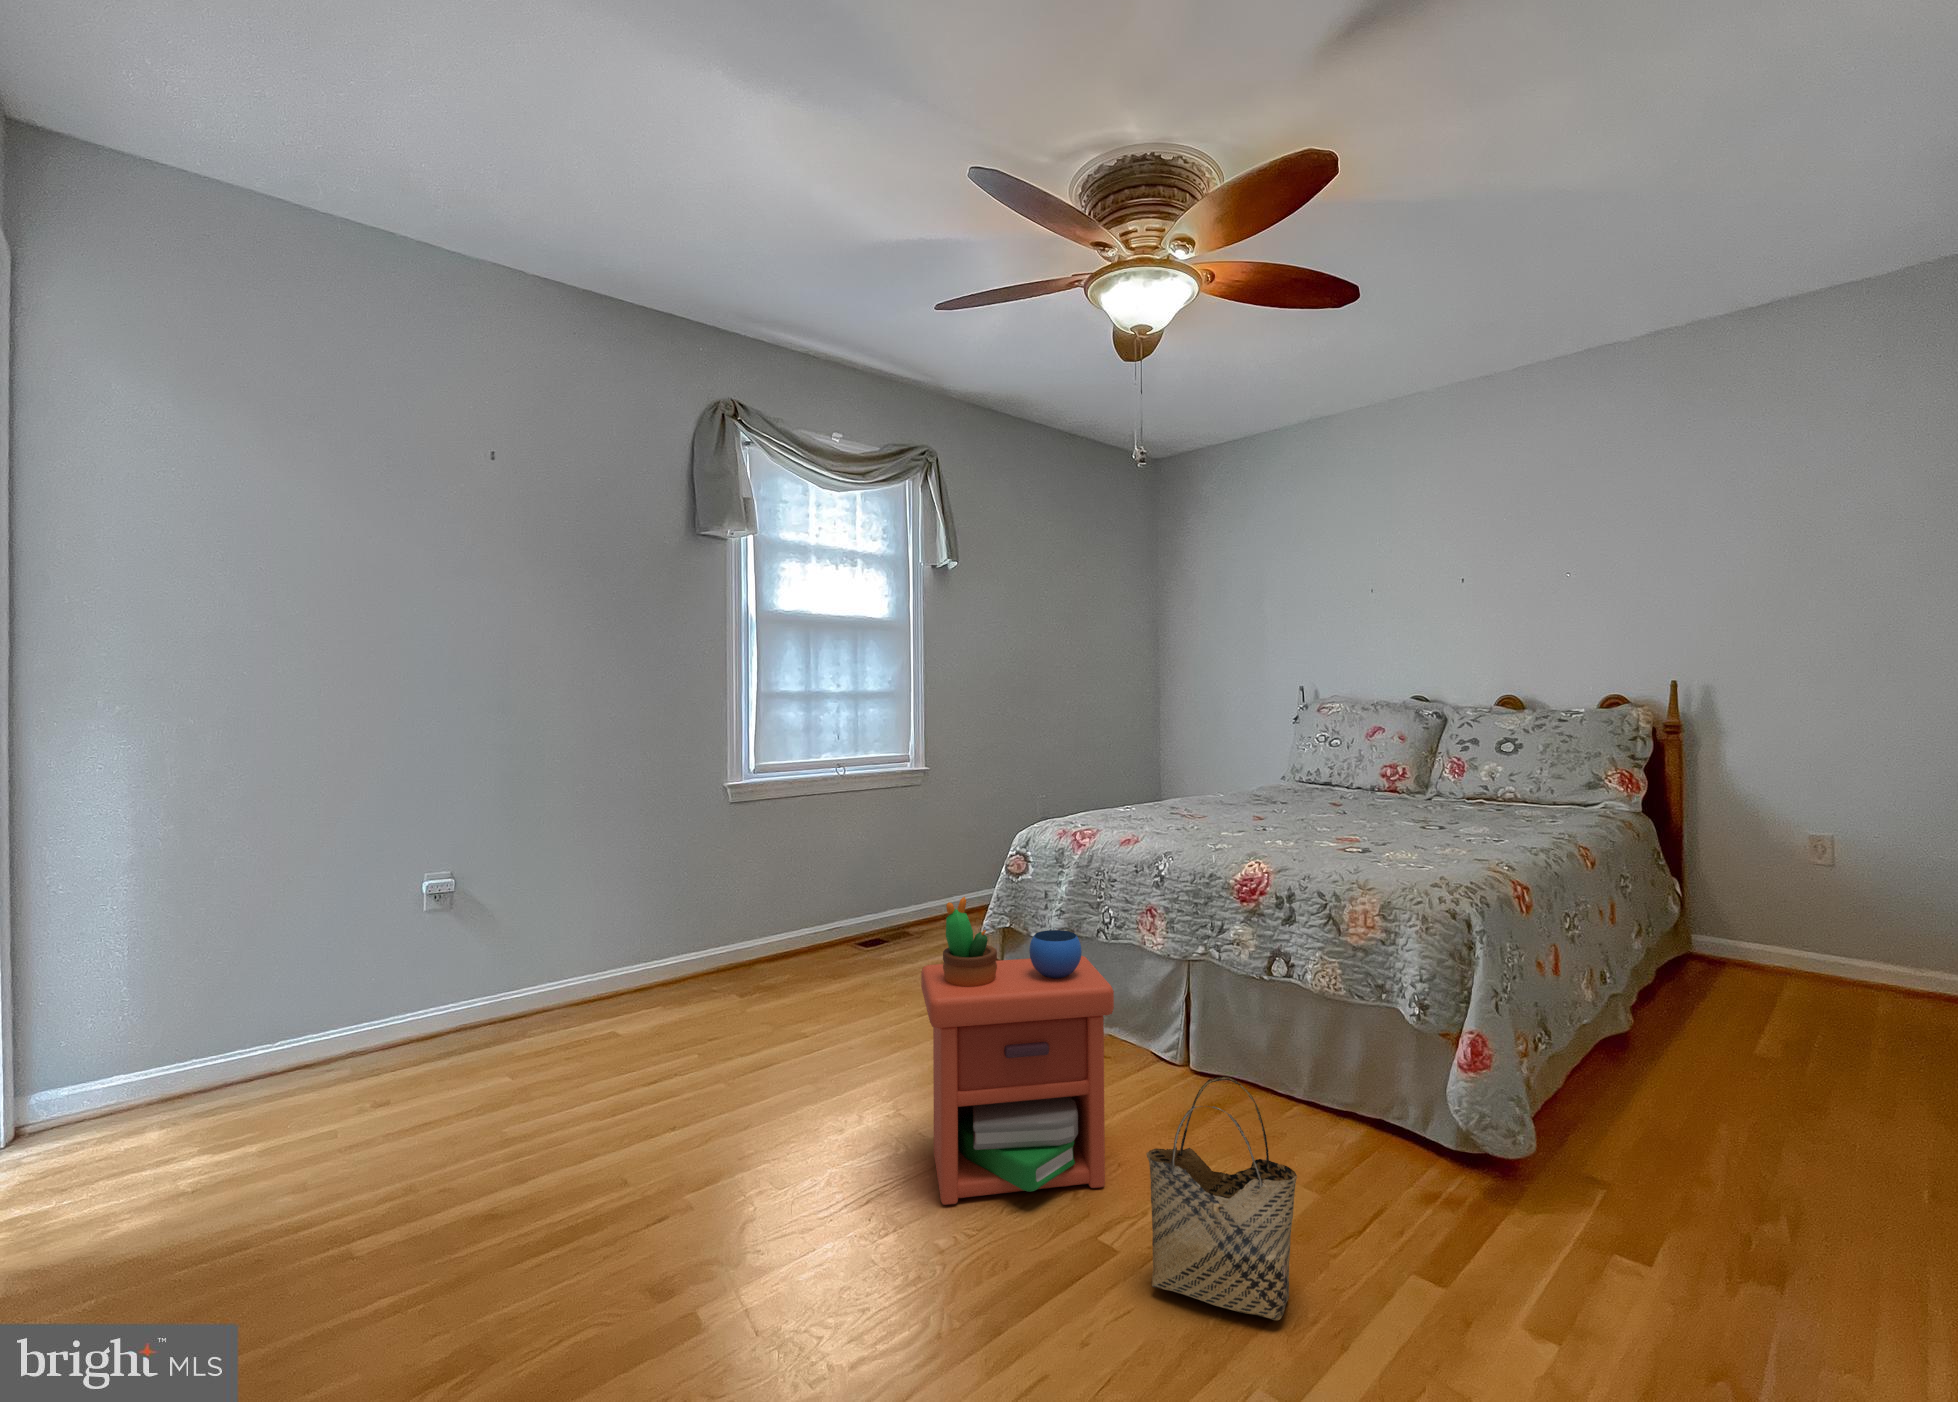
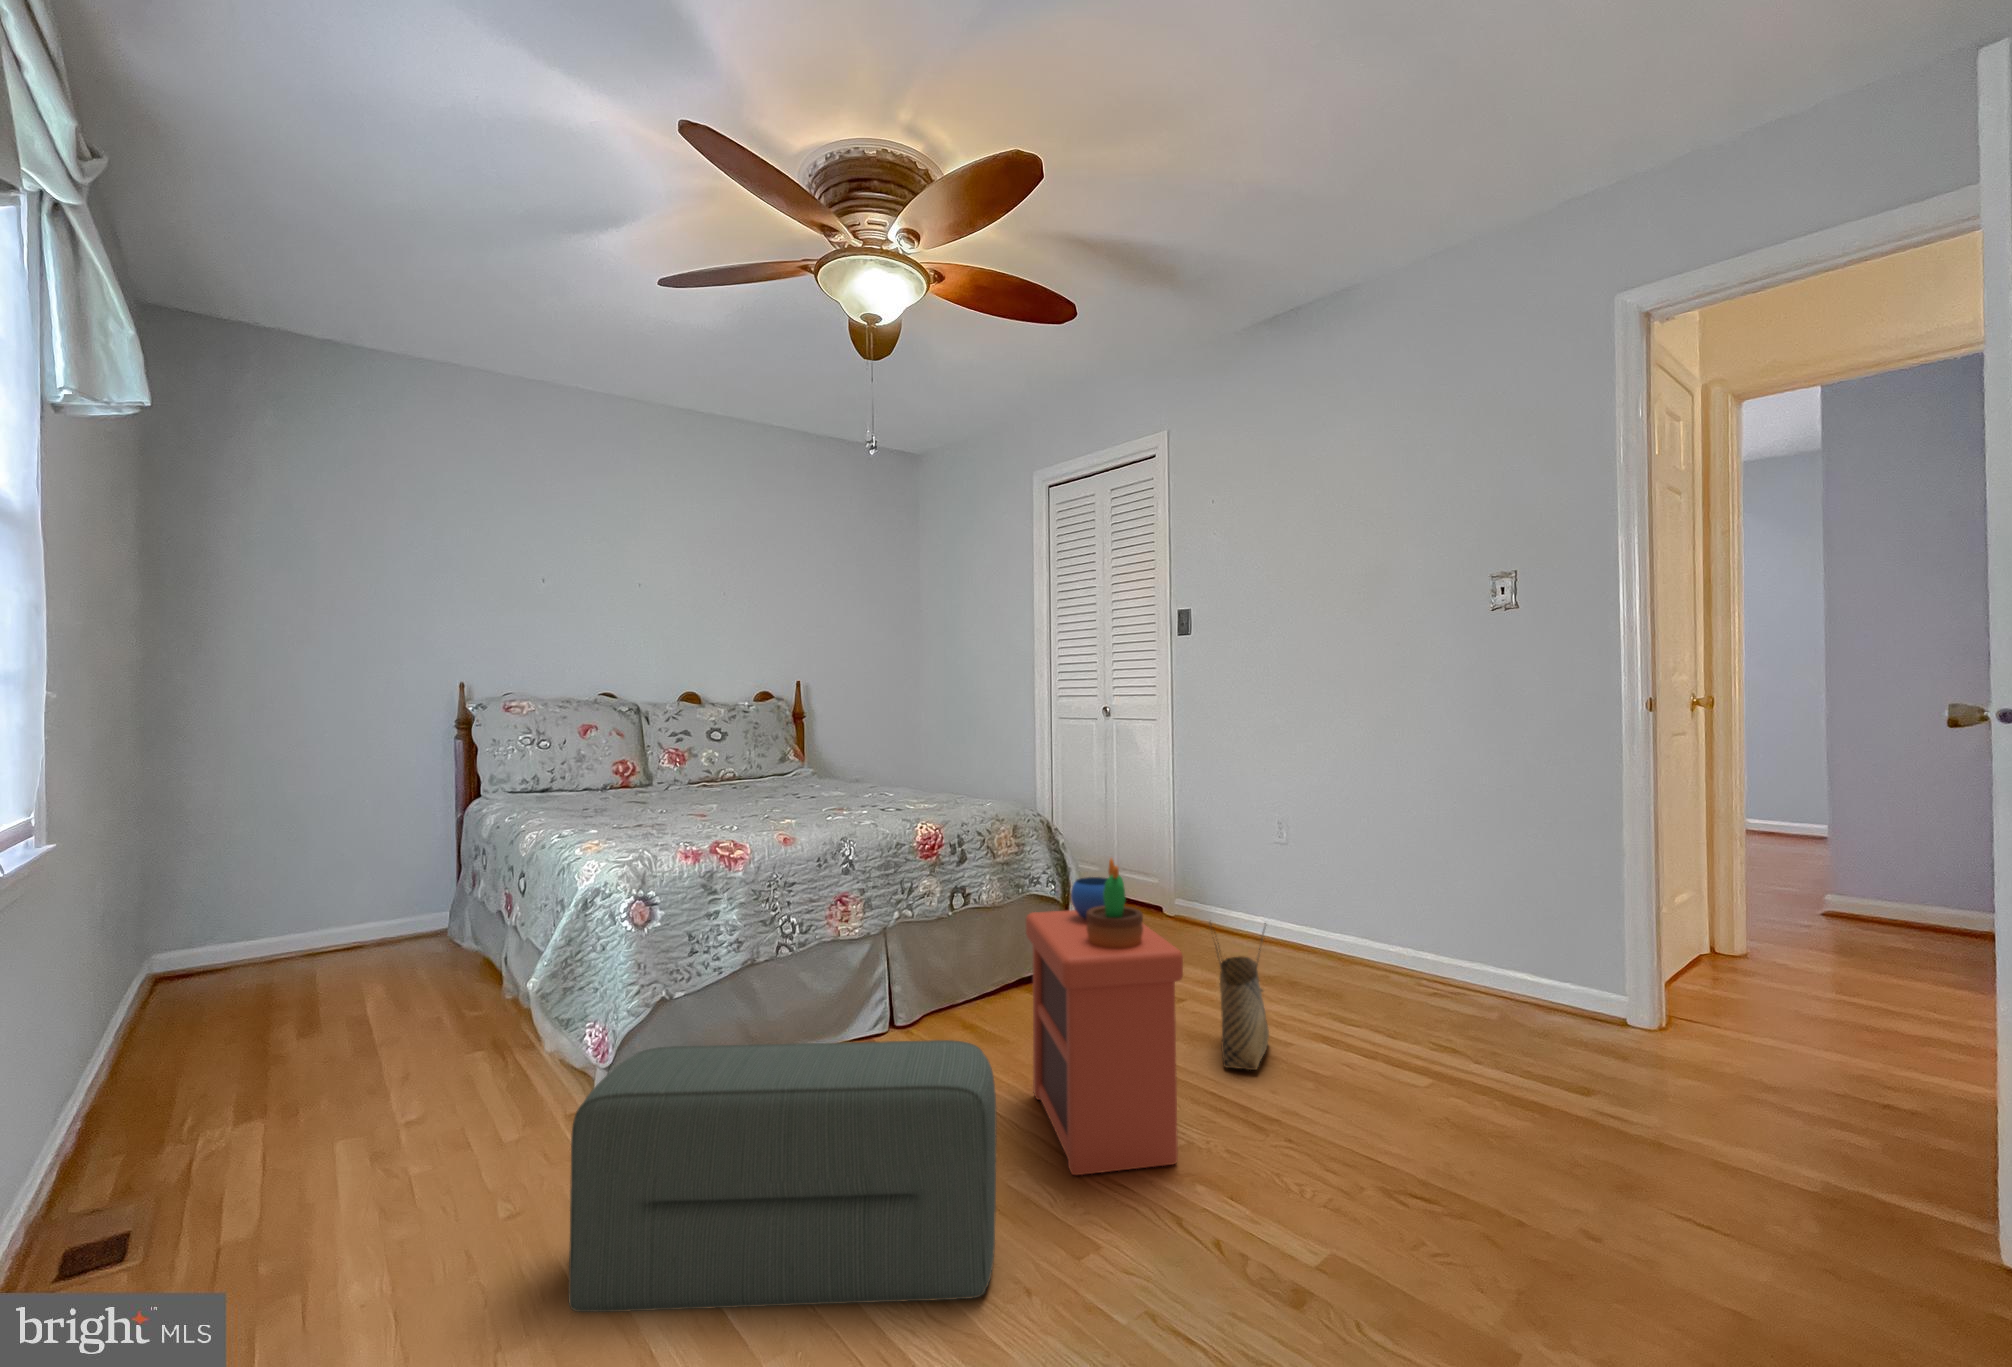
pouf: none [805,925,905,1120] -> present [568,1040,996,1312]

